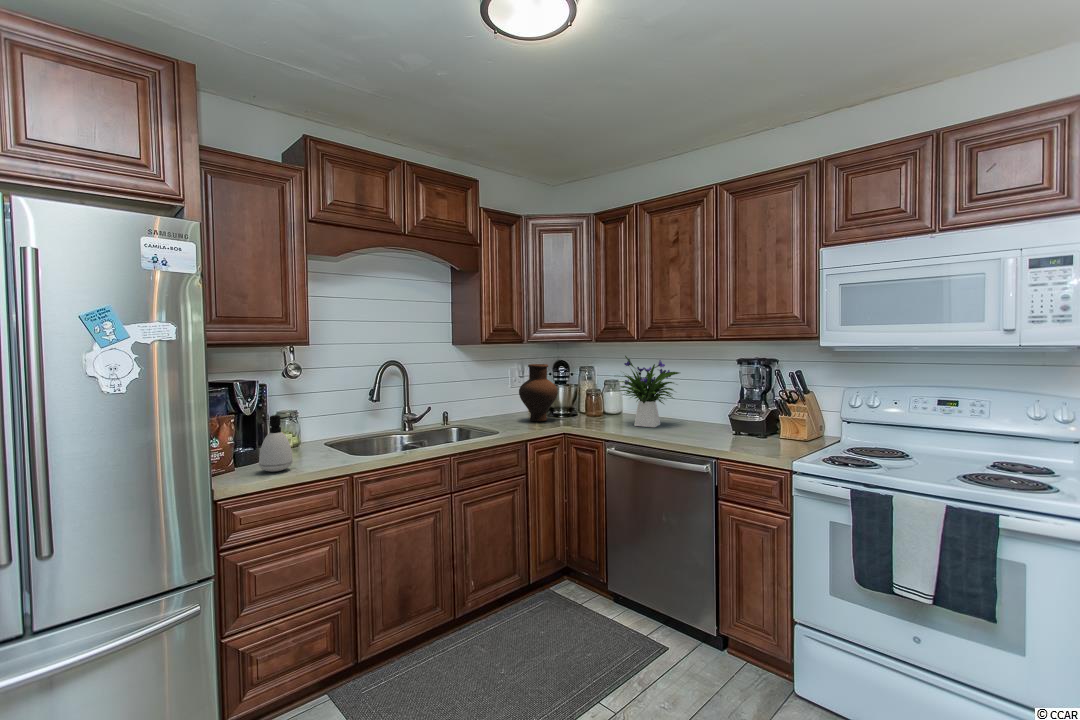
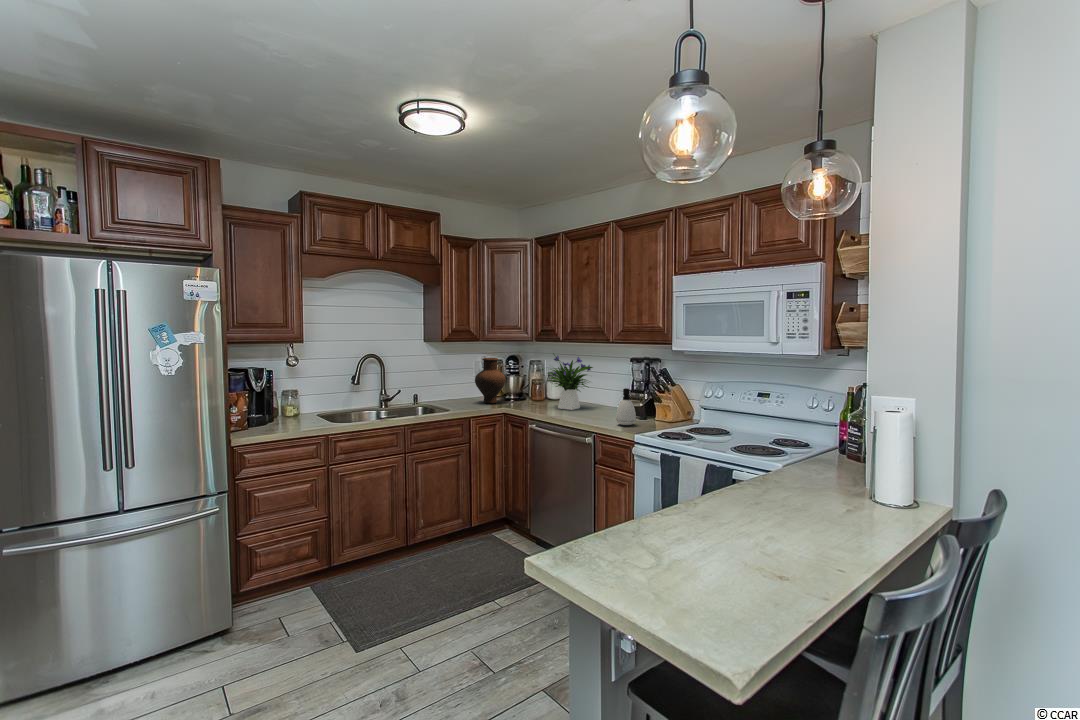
soap dispenser: present [259,415,293,472] -> present [616,388,636,425]

